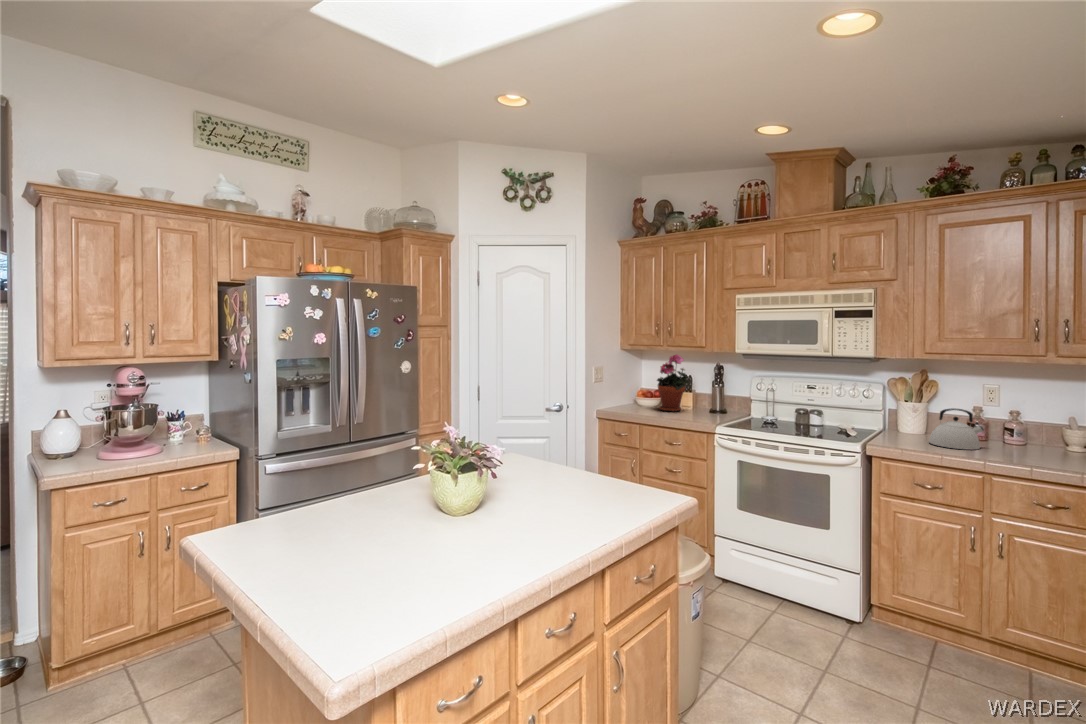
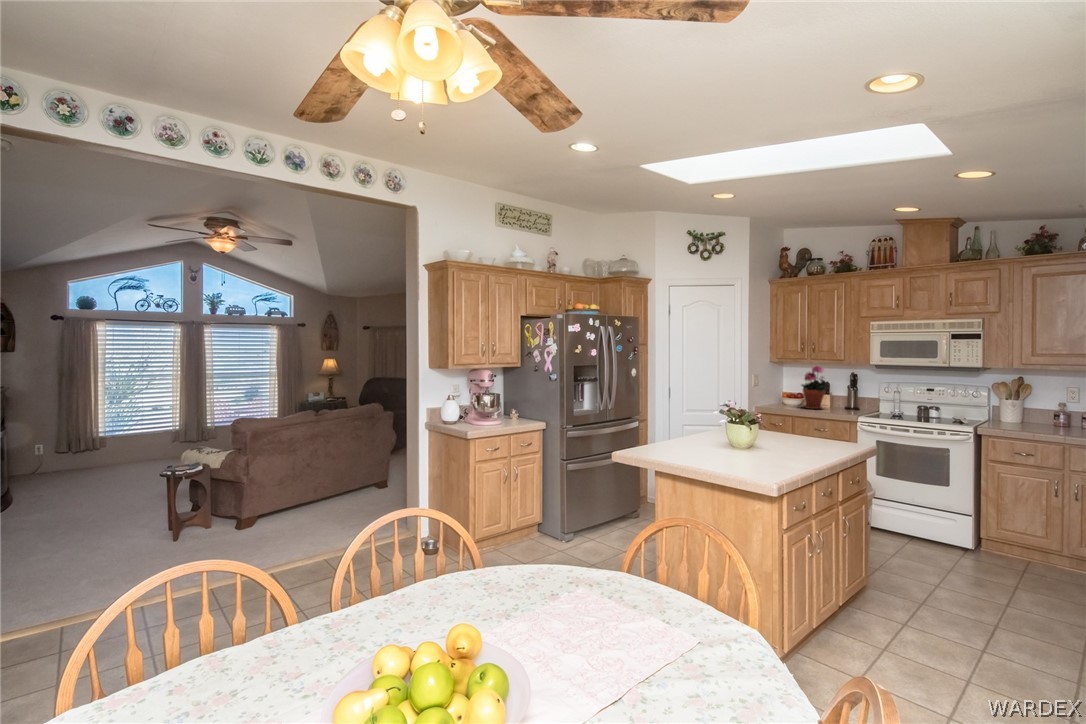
kettle: present [929,408,983,450] -> none [1025,403,1067,432]

